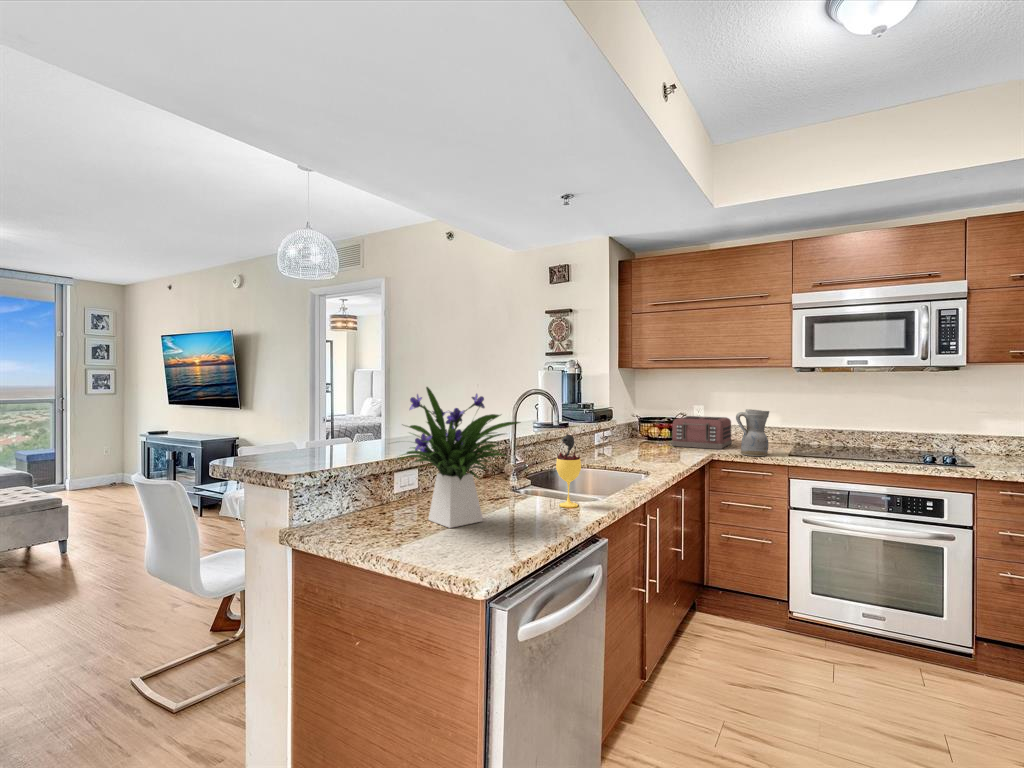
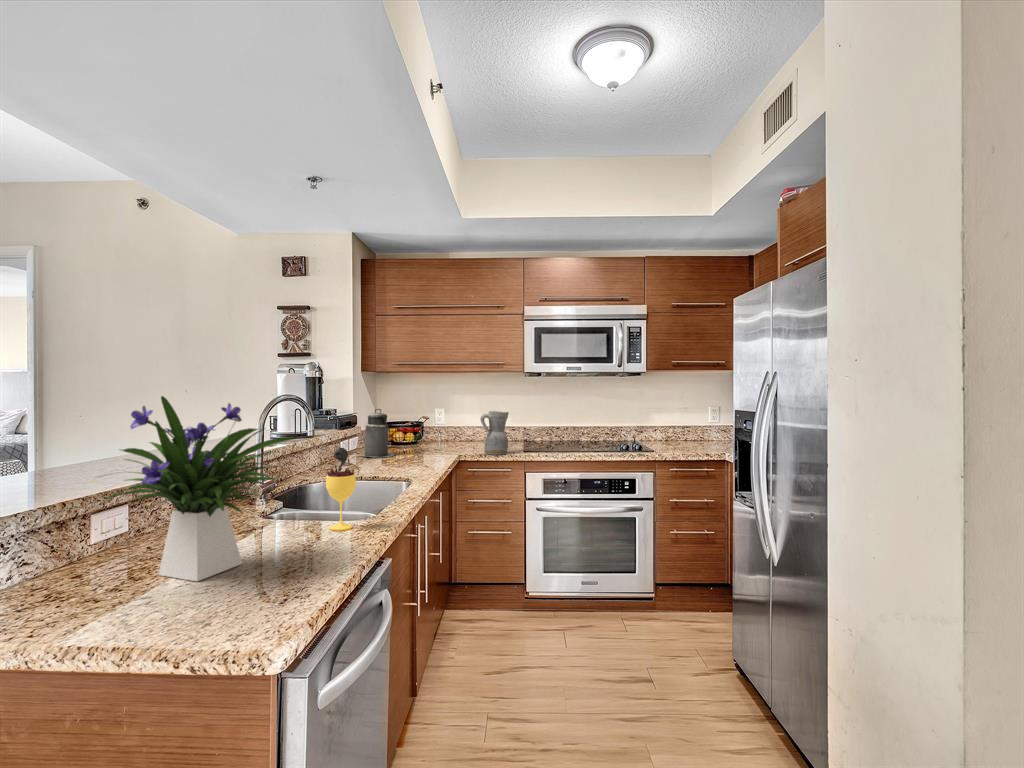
canister: none [614,404,647,451] -> present [361,409,395,458]
toaster: present [671,416,732,449] -> none [418,419,472,450]

